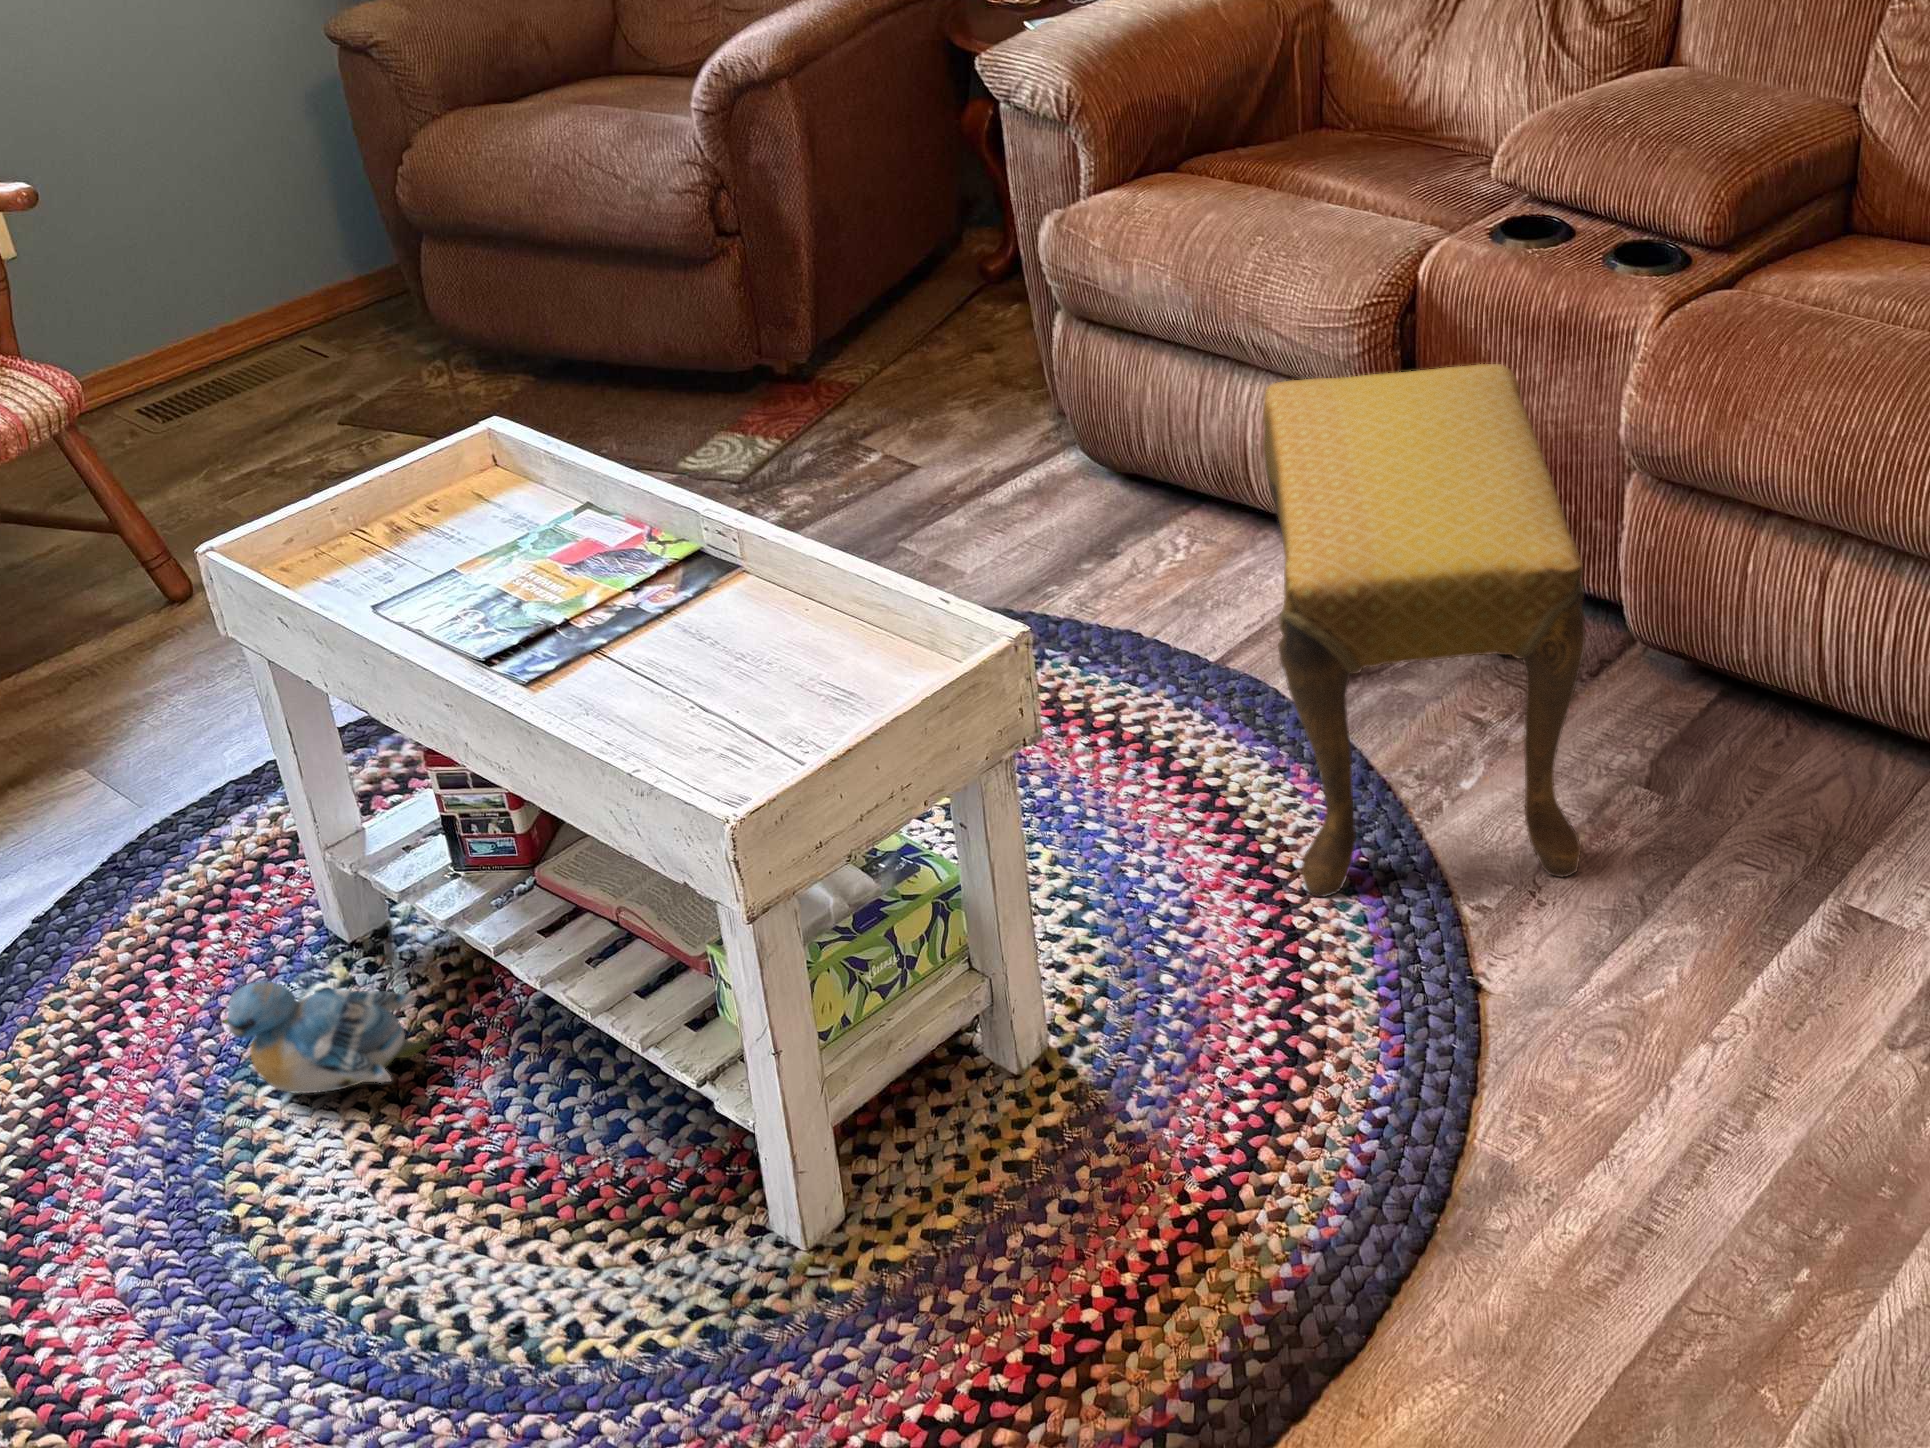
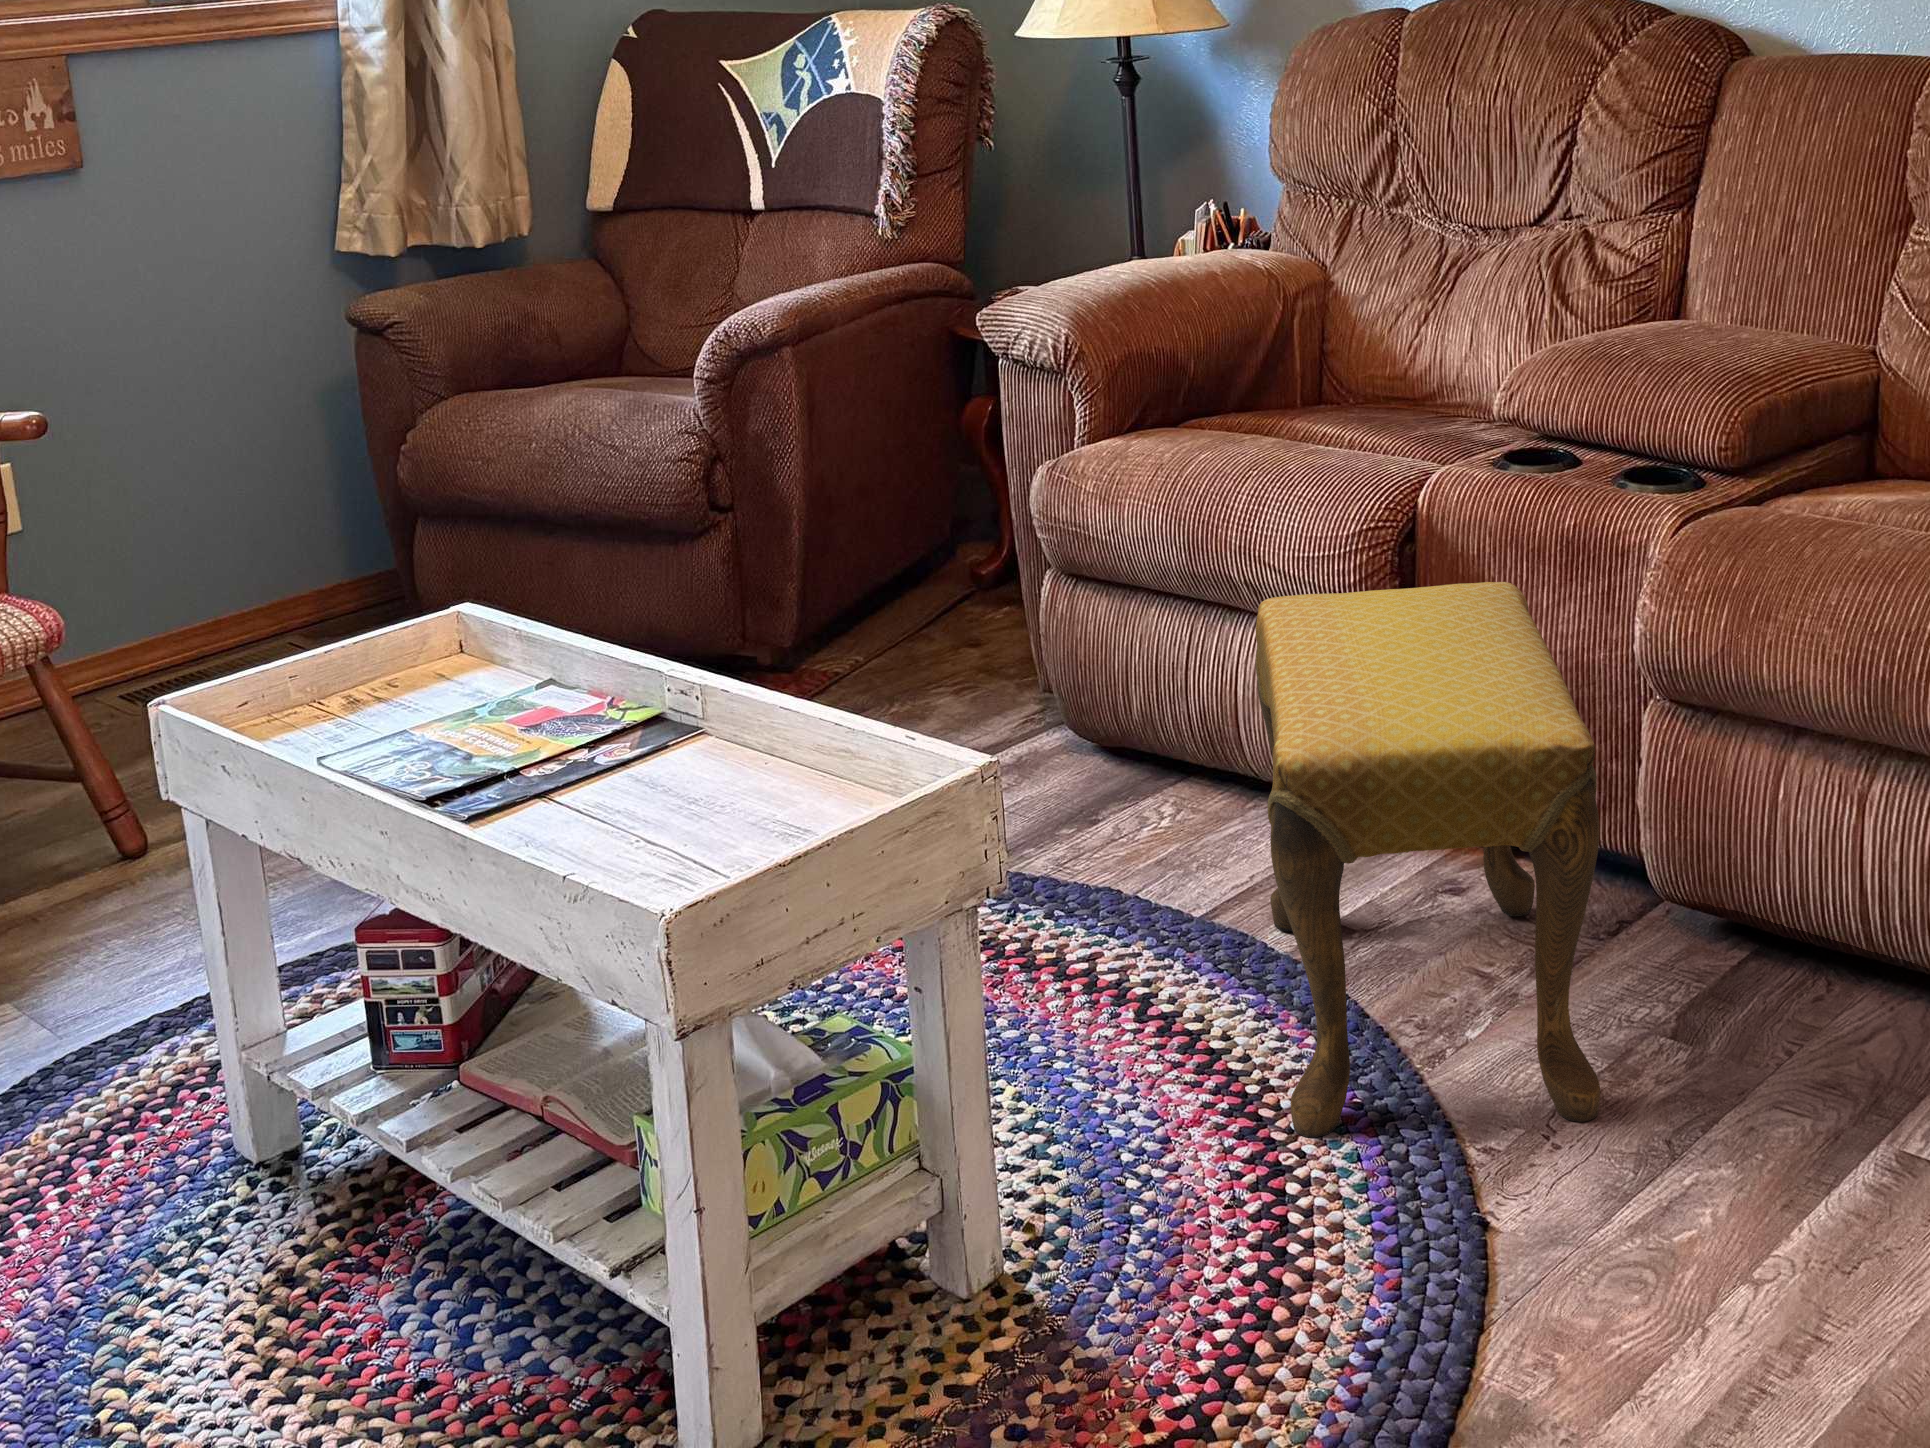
plush toy: present [224,981,430,1094] -> none [110,1169,329,1303]

